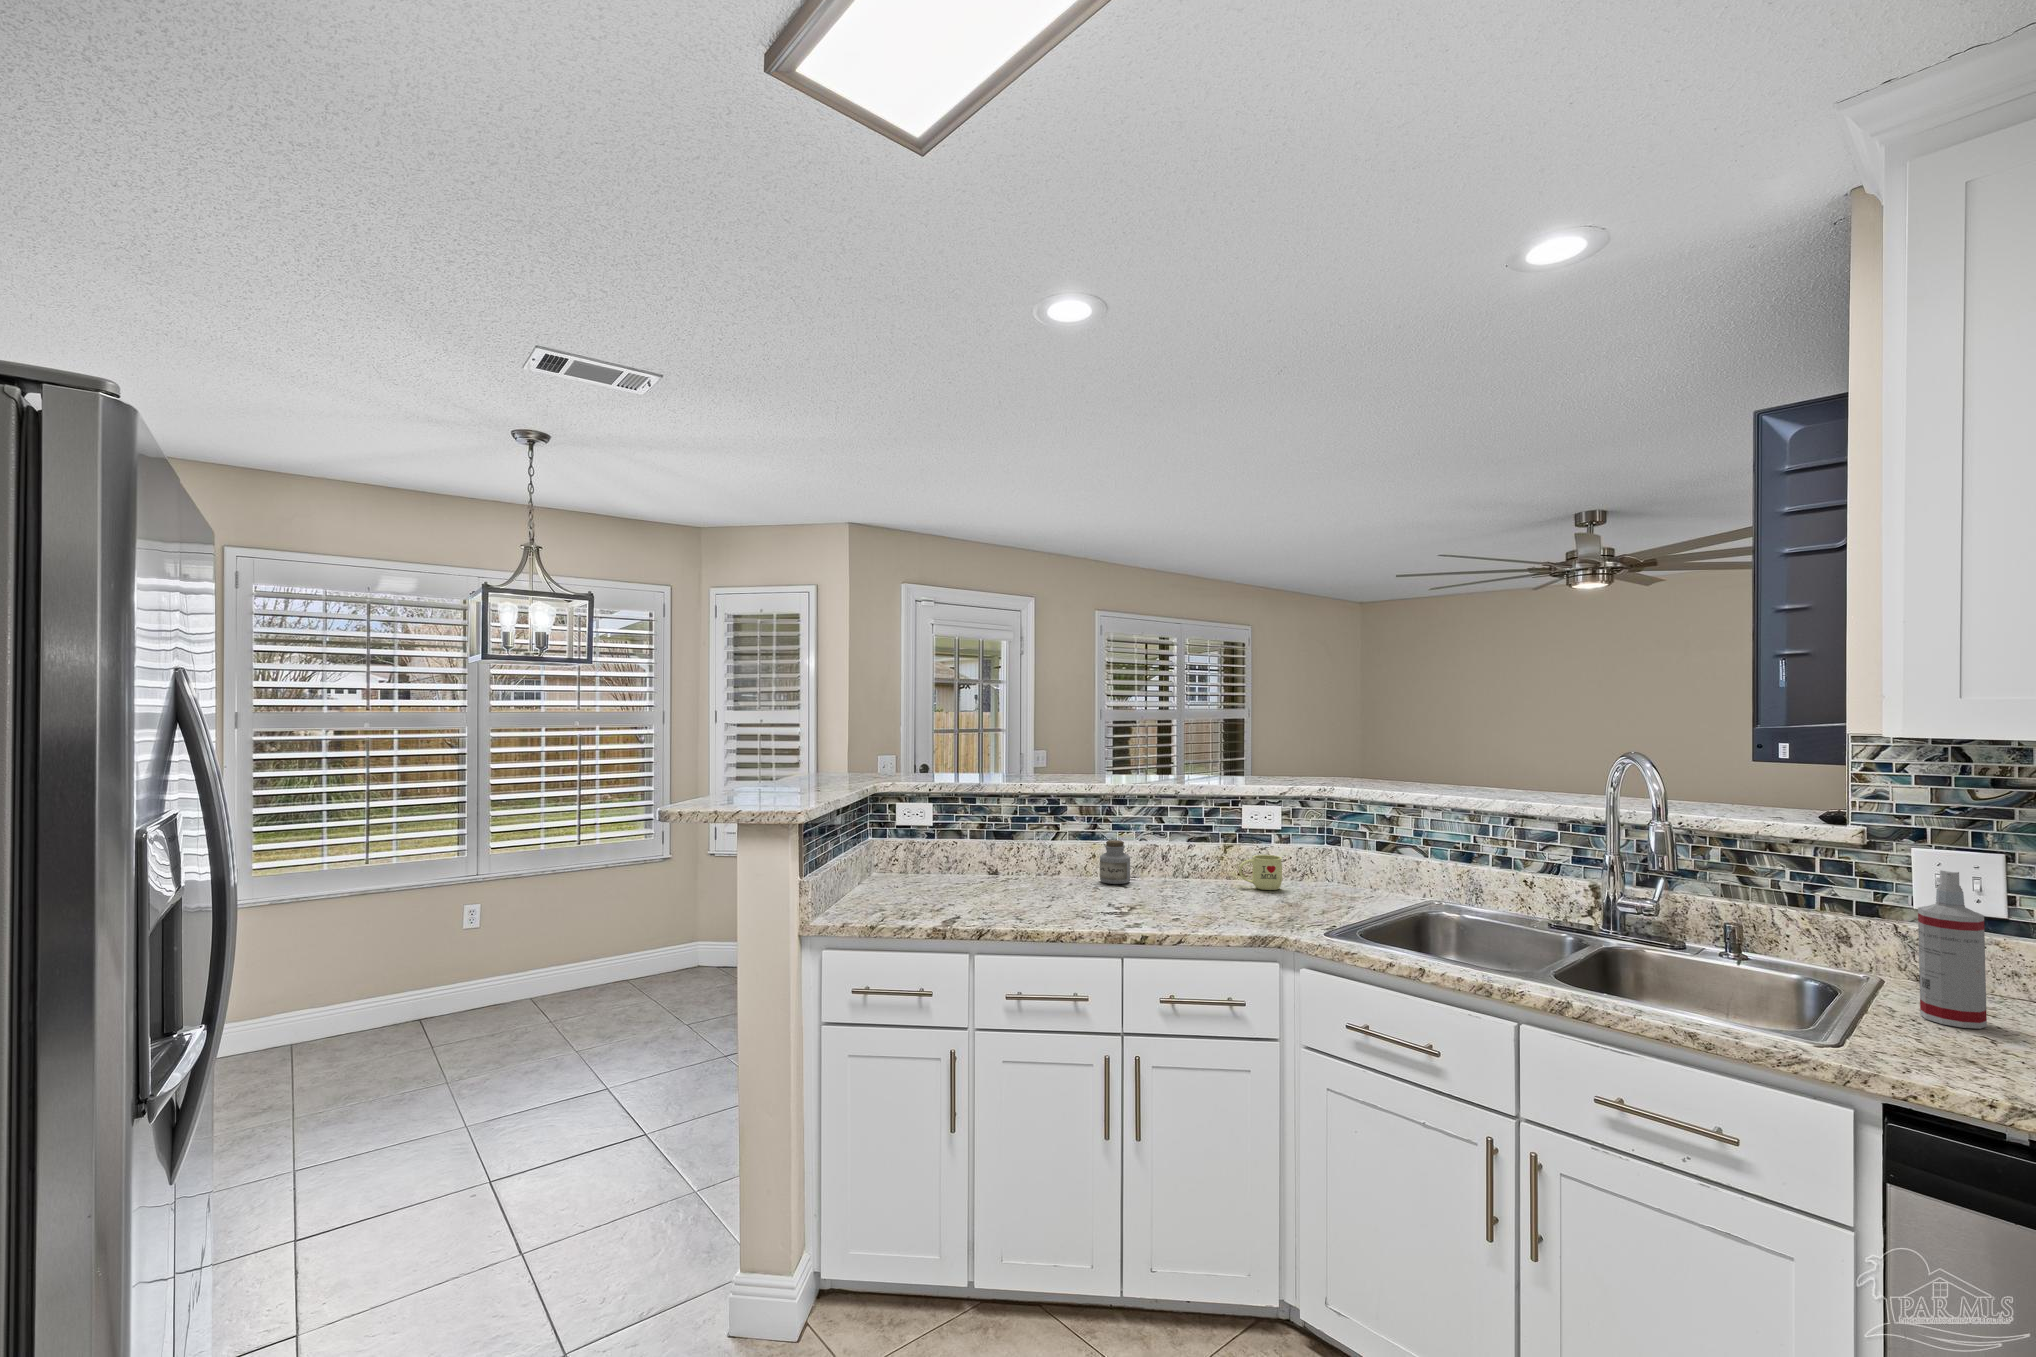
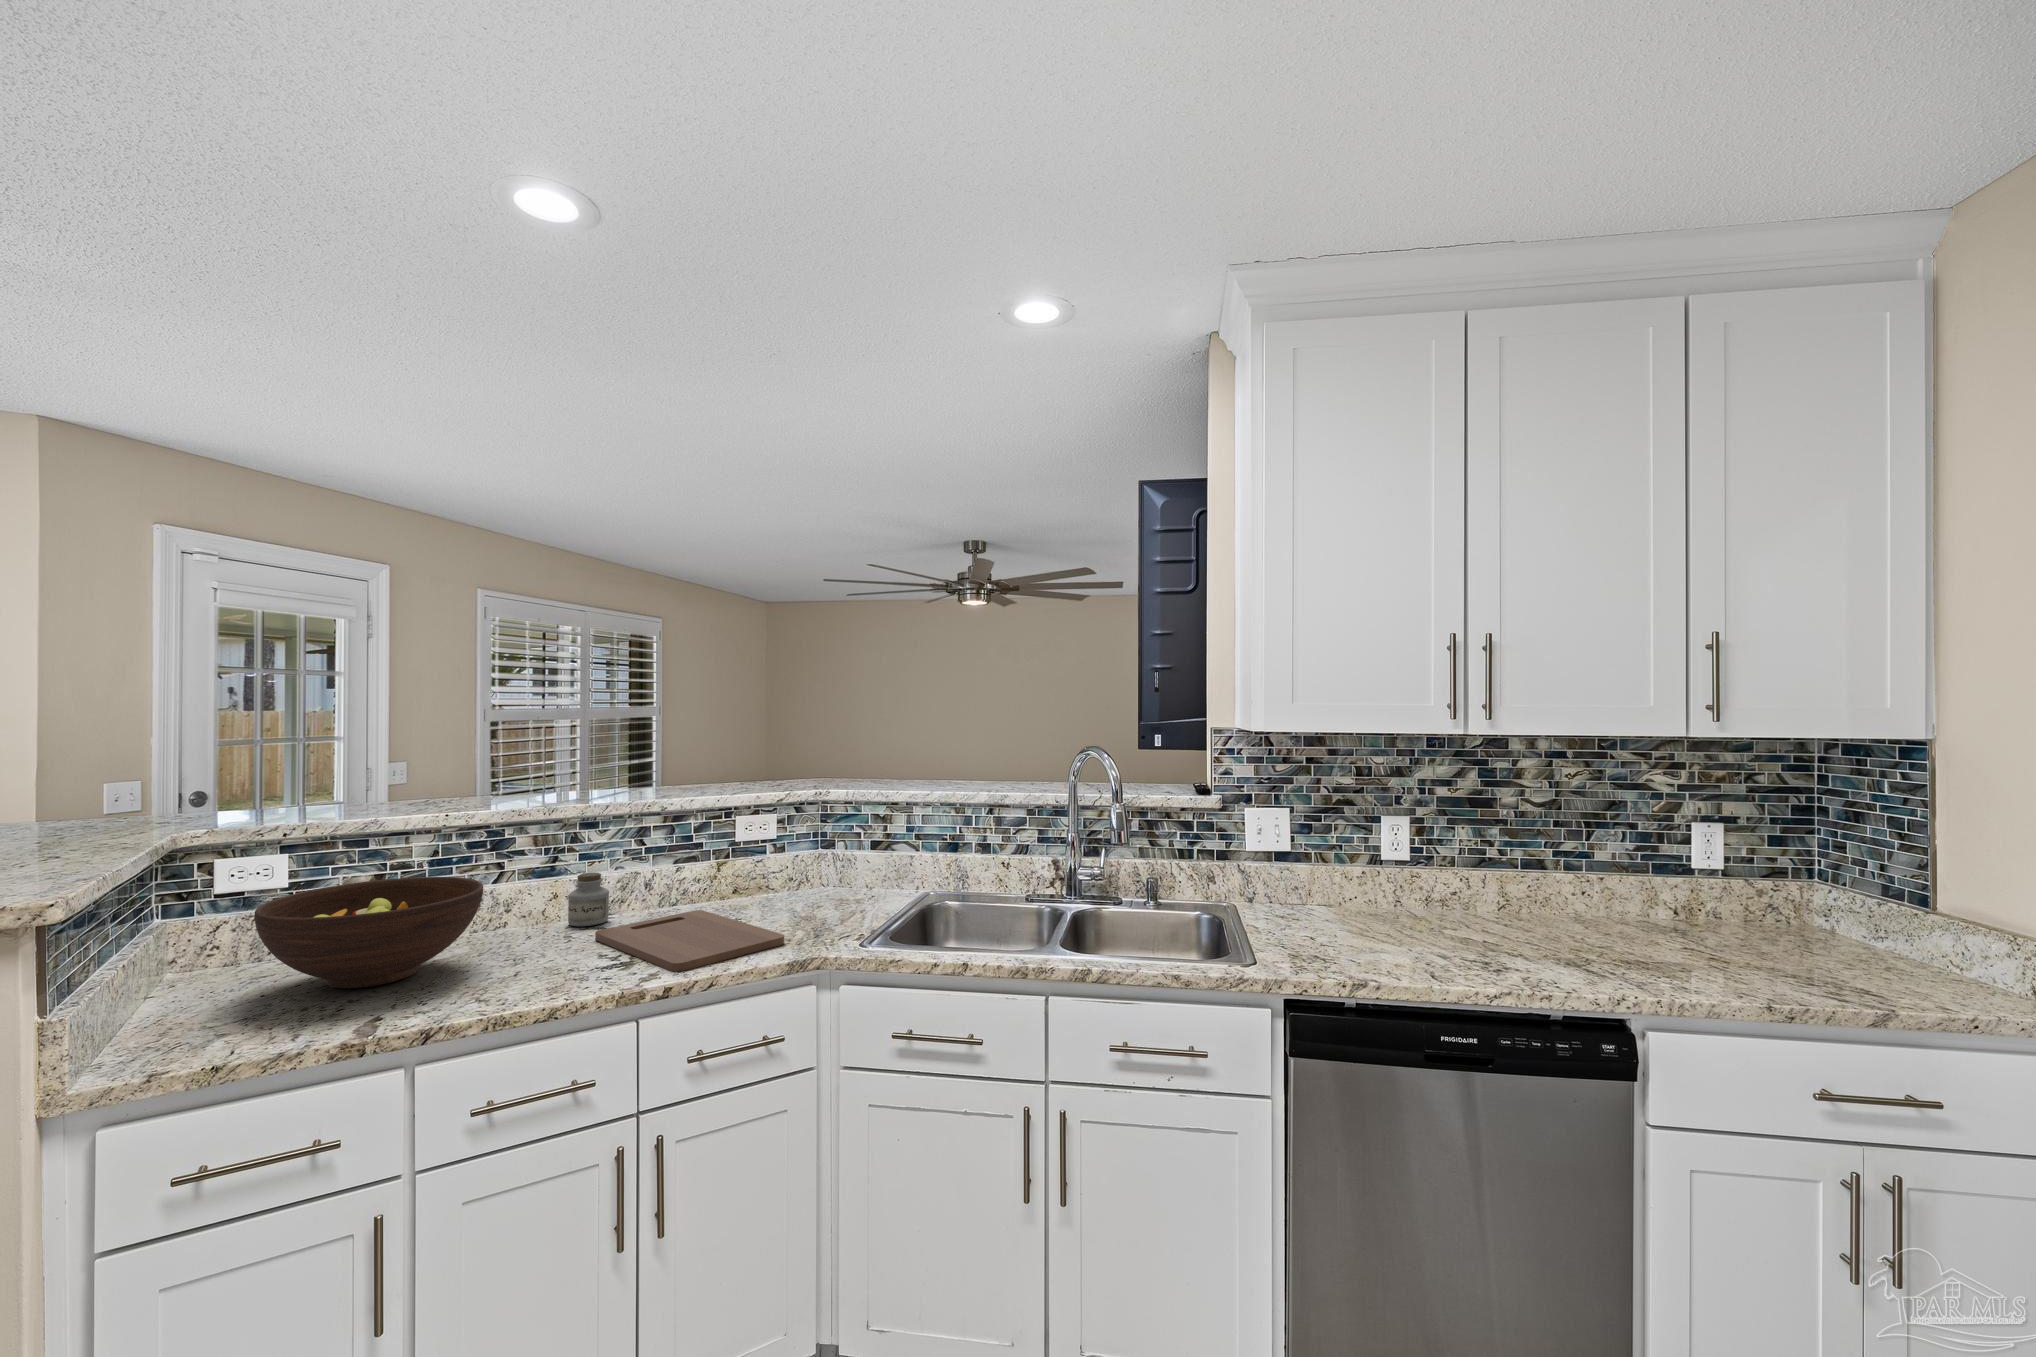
fruit bowl: none [903,826,1031,898] -> present [254,877,483,988]
mug: present [1239,855,1282,890] -> none [738,867,783,905]
spray bottle: present [1918,870,1987,1029] -> none [1277,823,1311,931]
cutting board: none [1112,884,1255,926] -> present [595,910,784,971]

